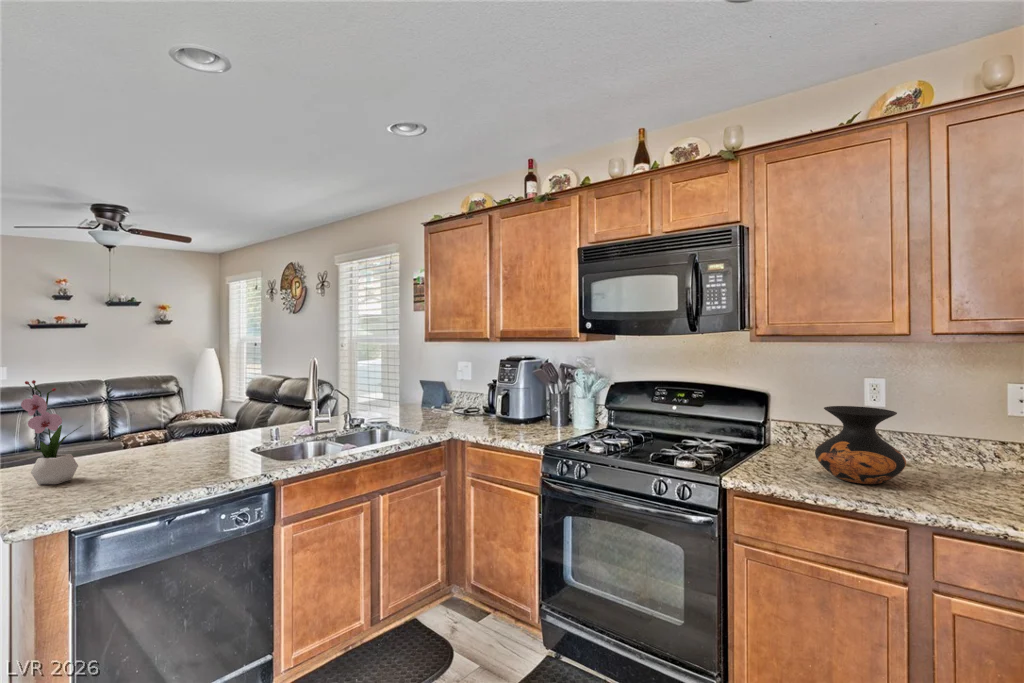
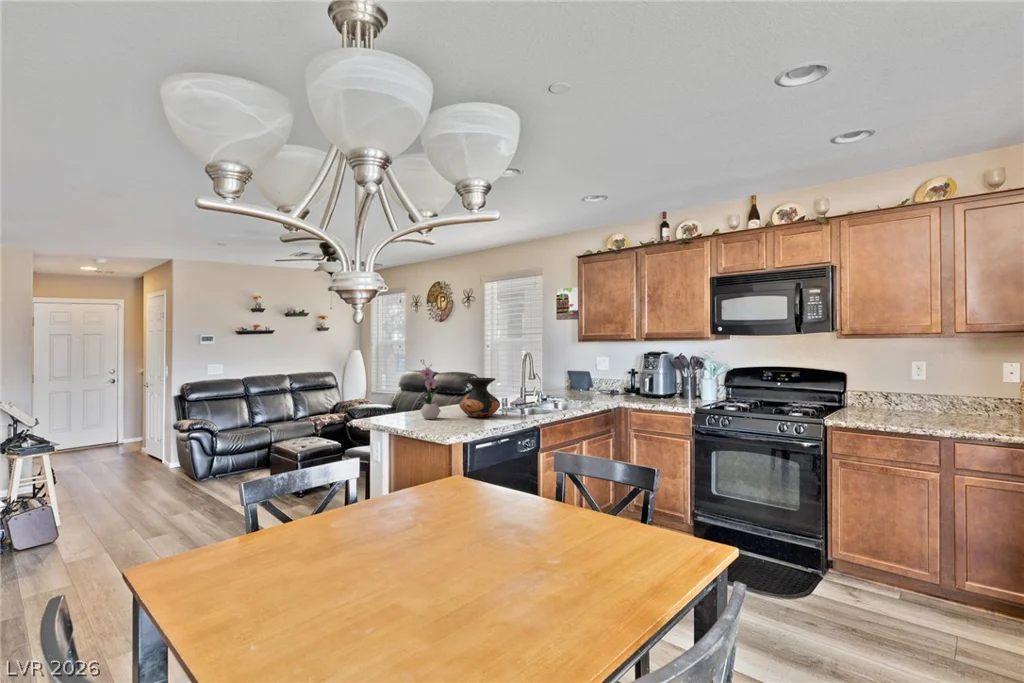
vase: present [815,406,906,484] -> present [459,378,500,418]

